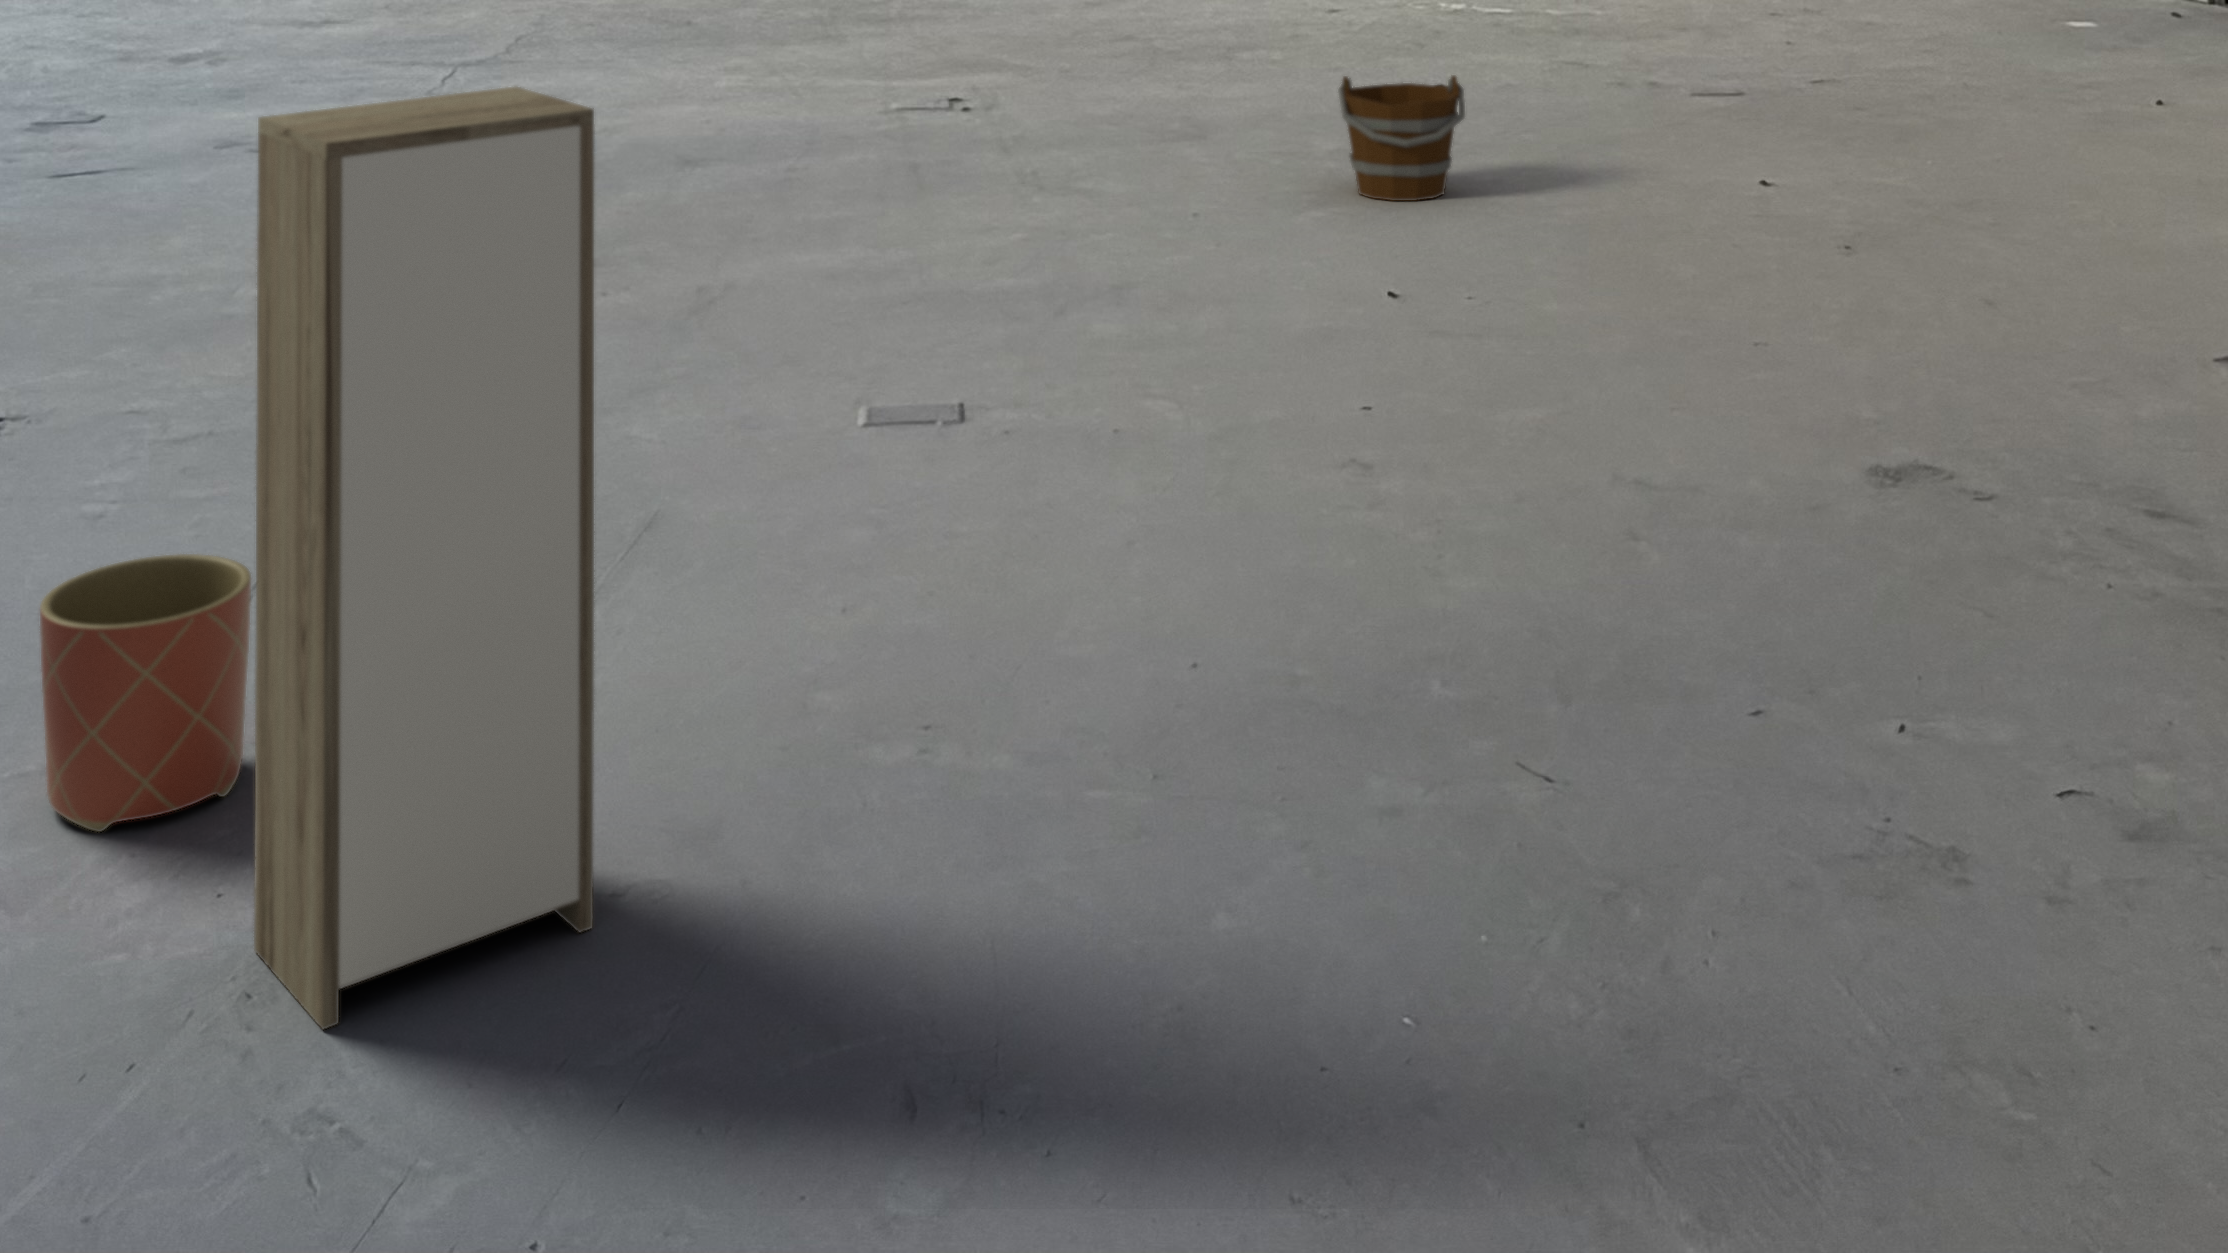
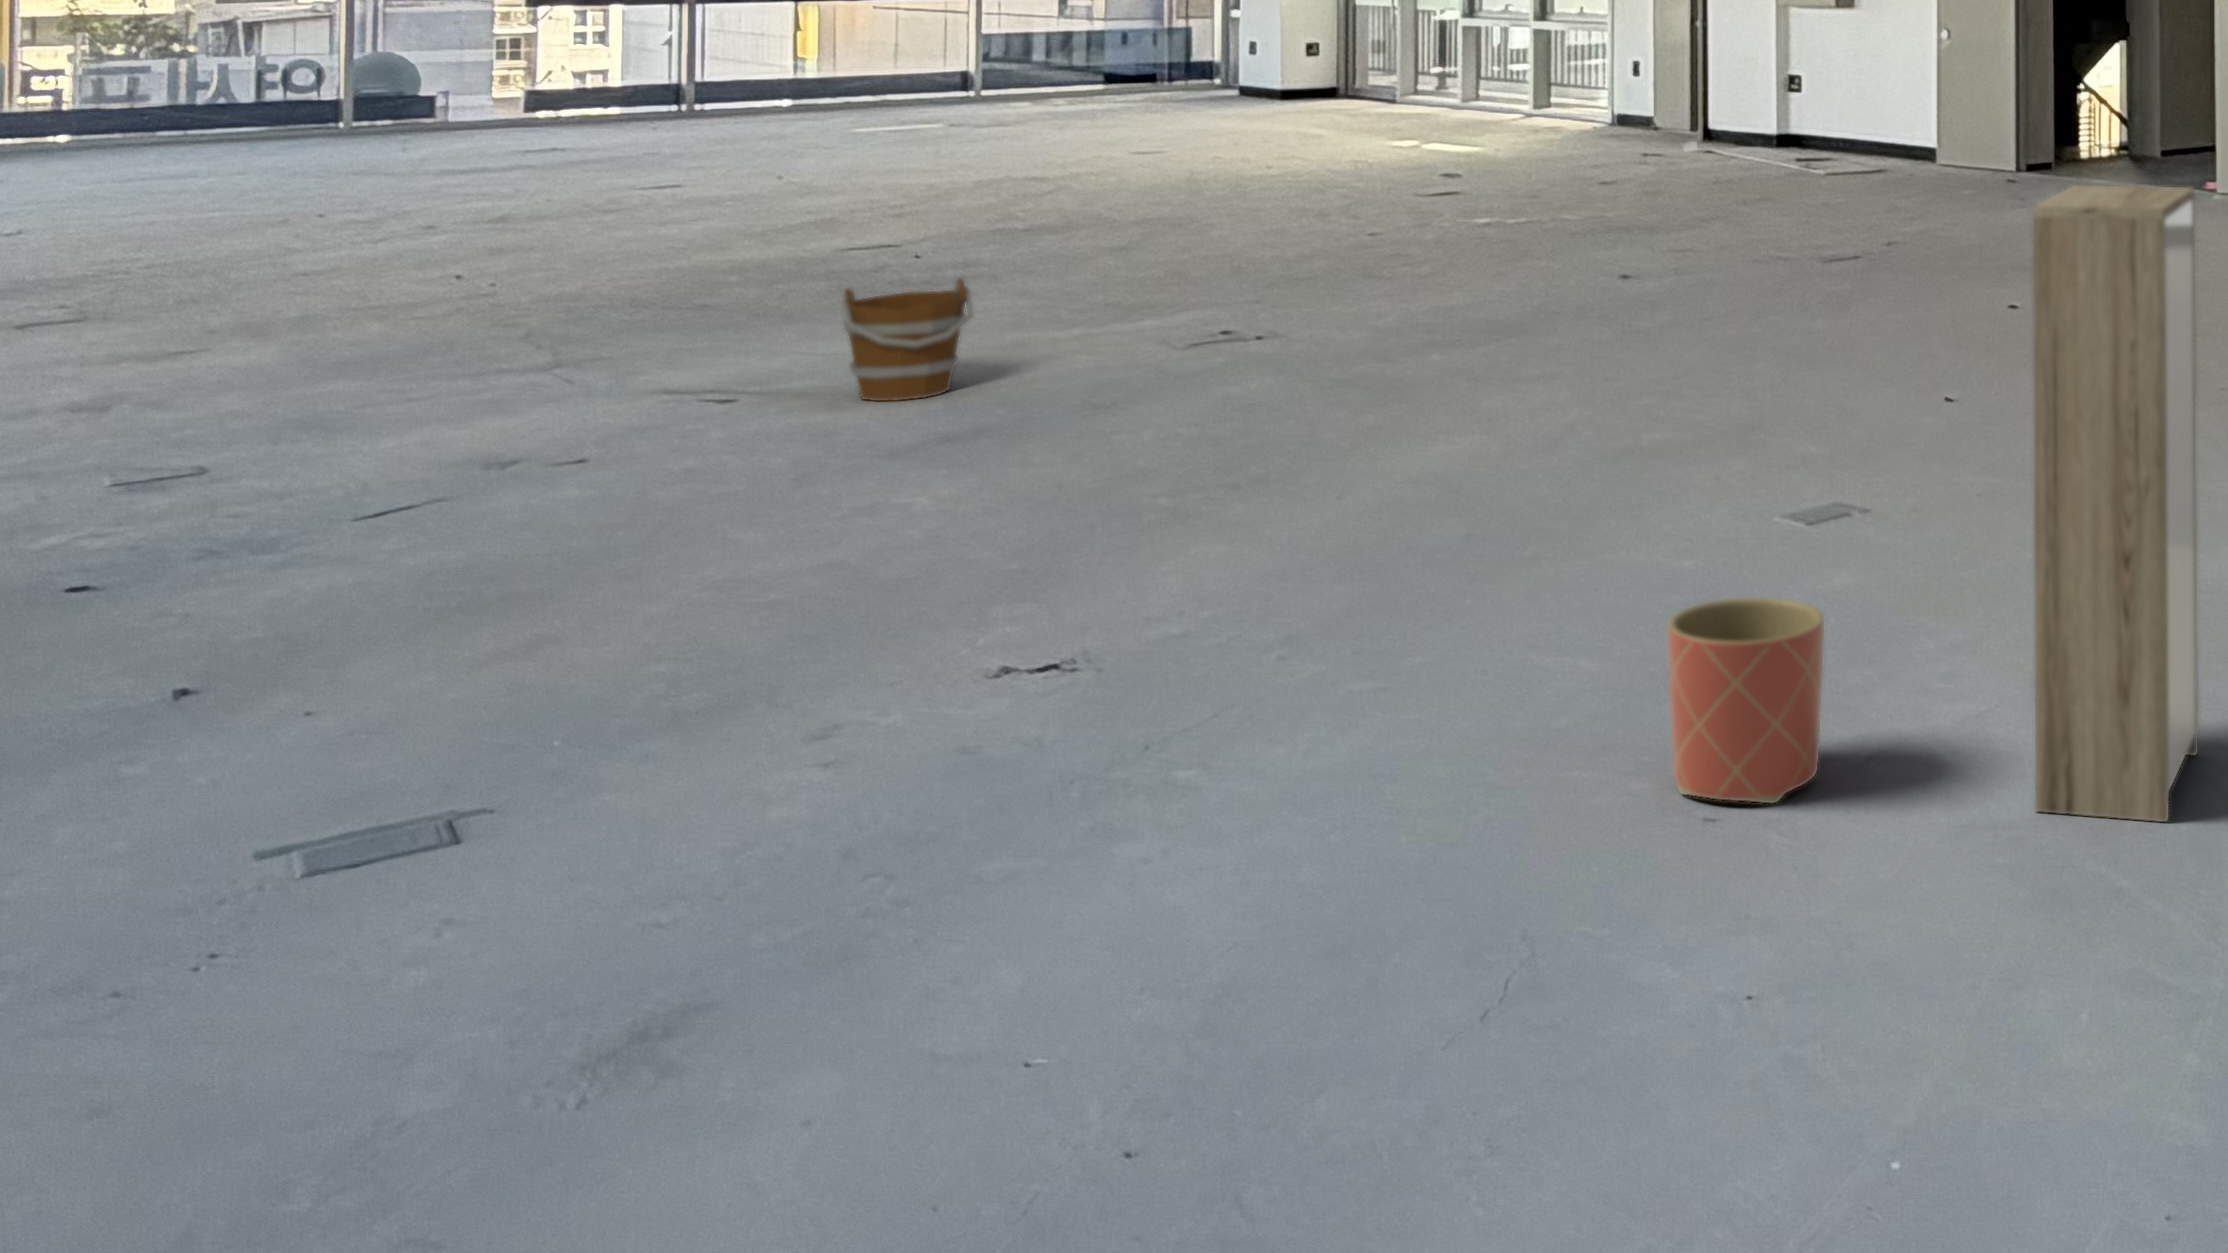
bucket: present [1338,75,1465,201] -> present [841,279,973,401]

